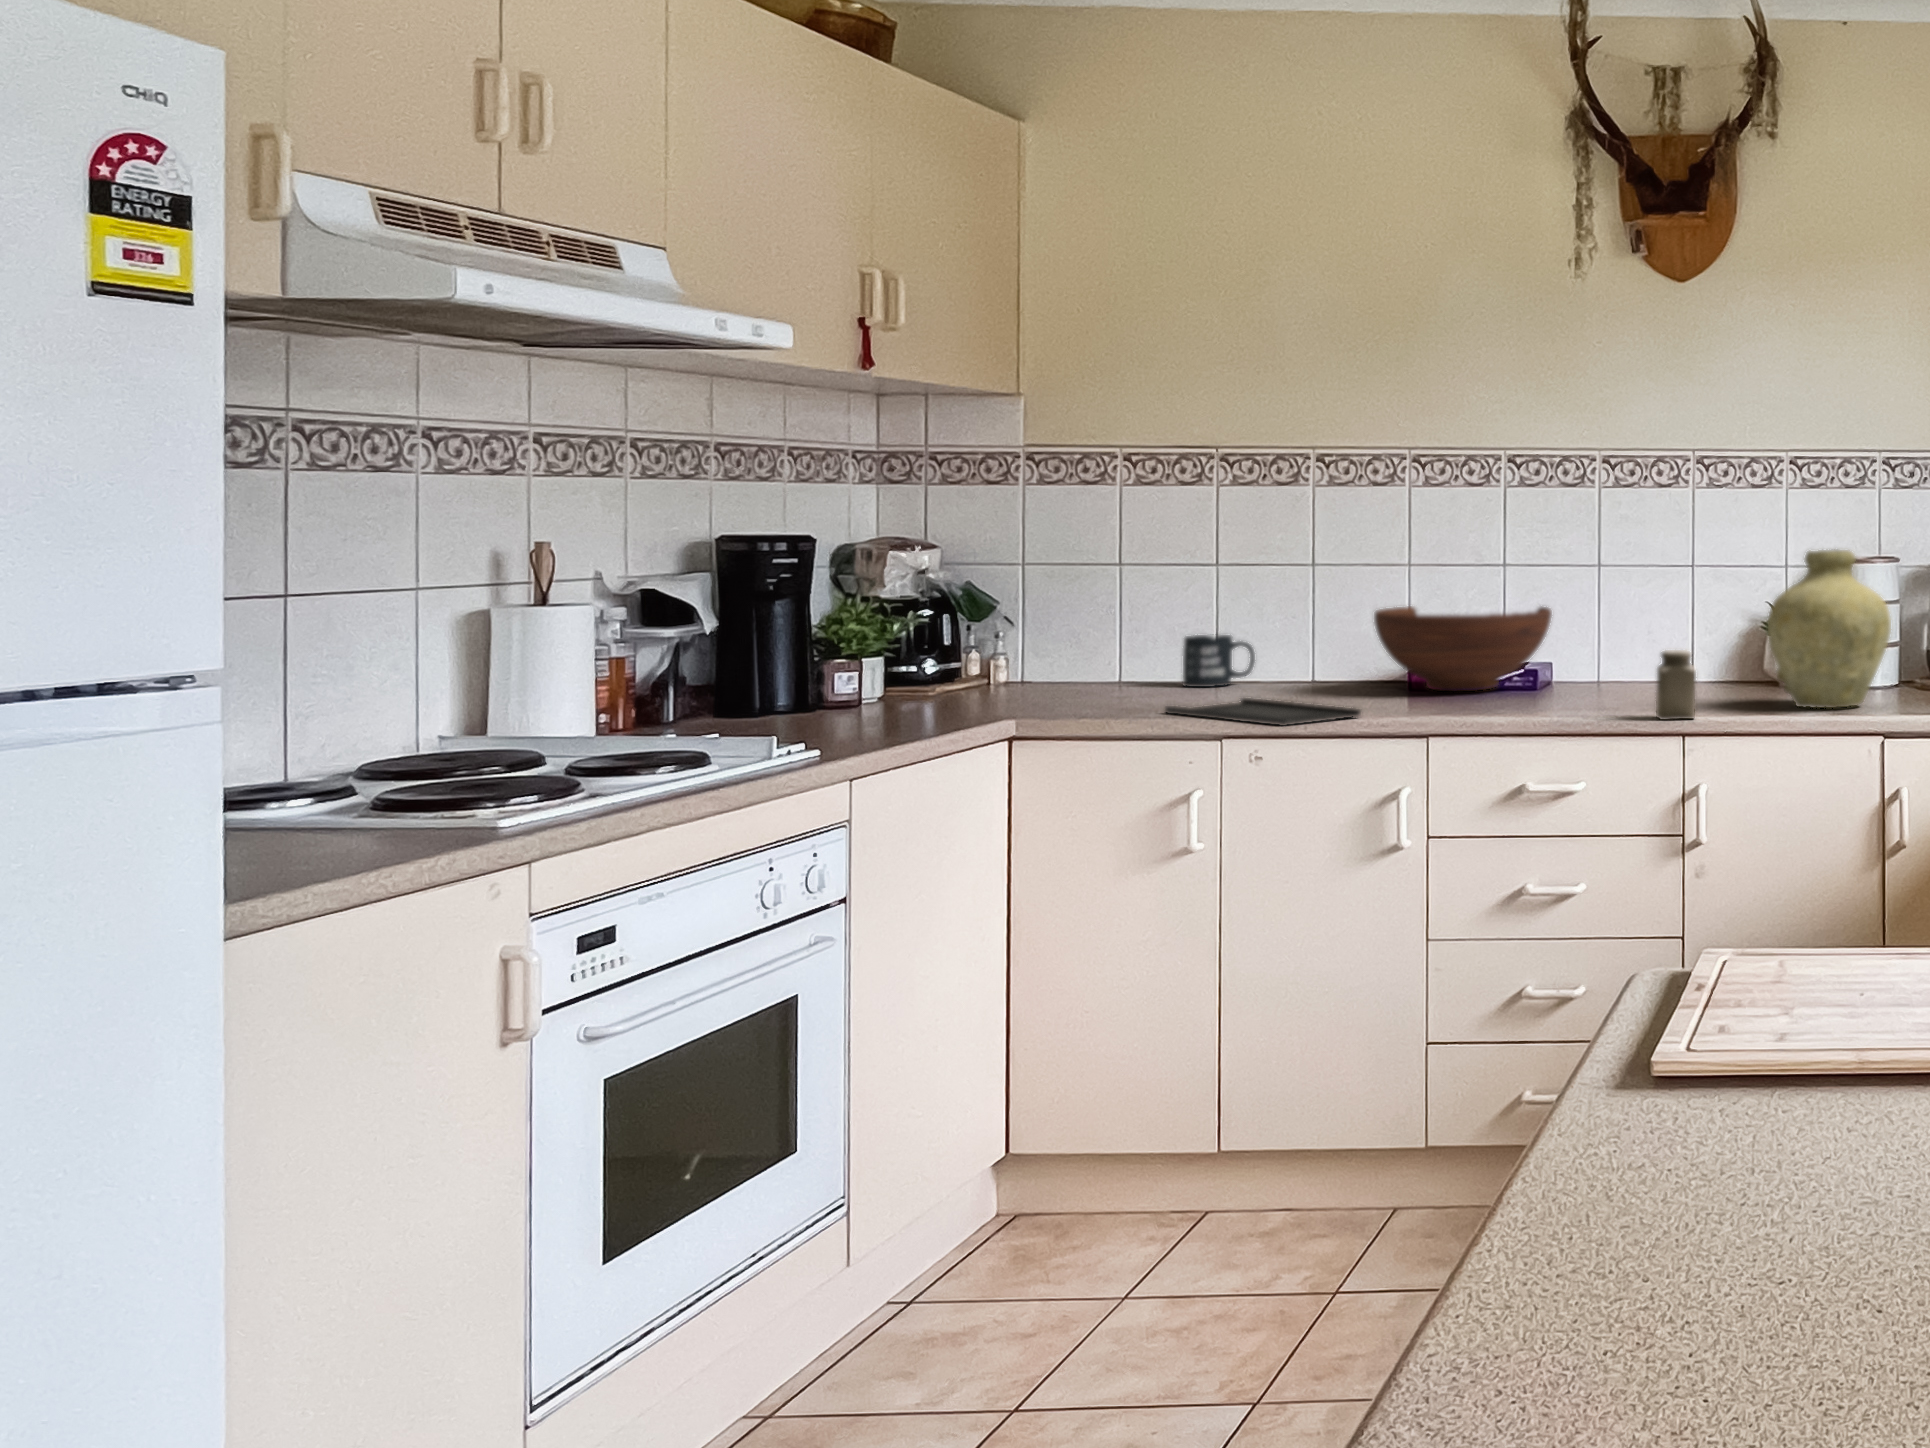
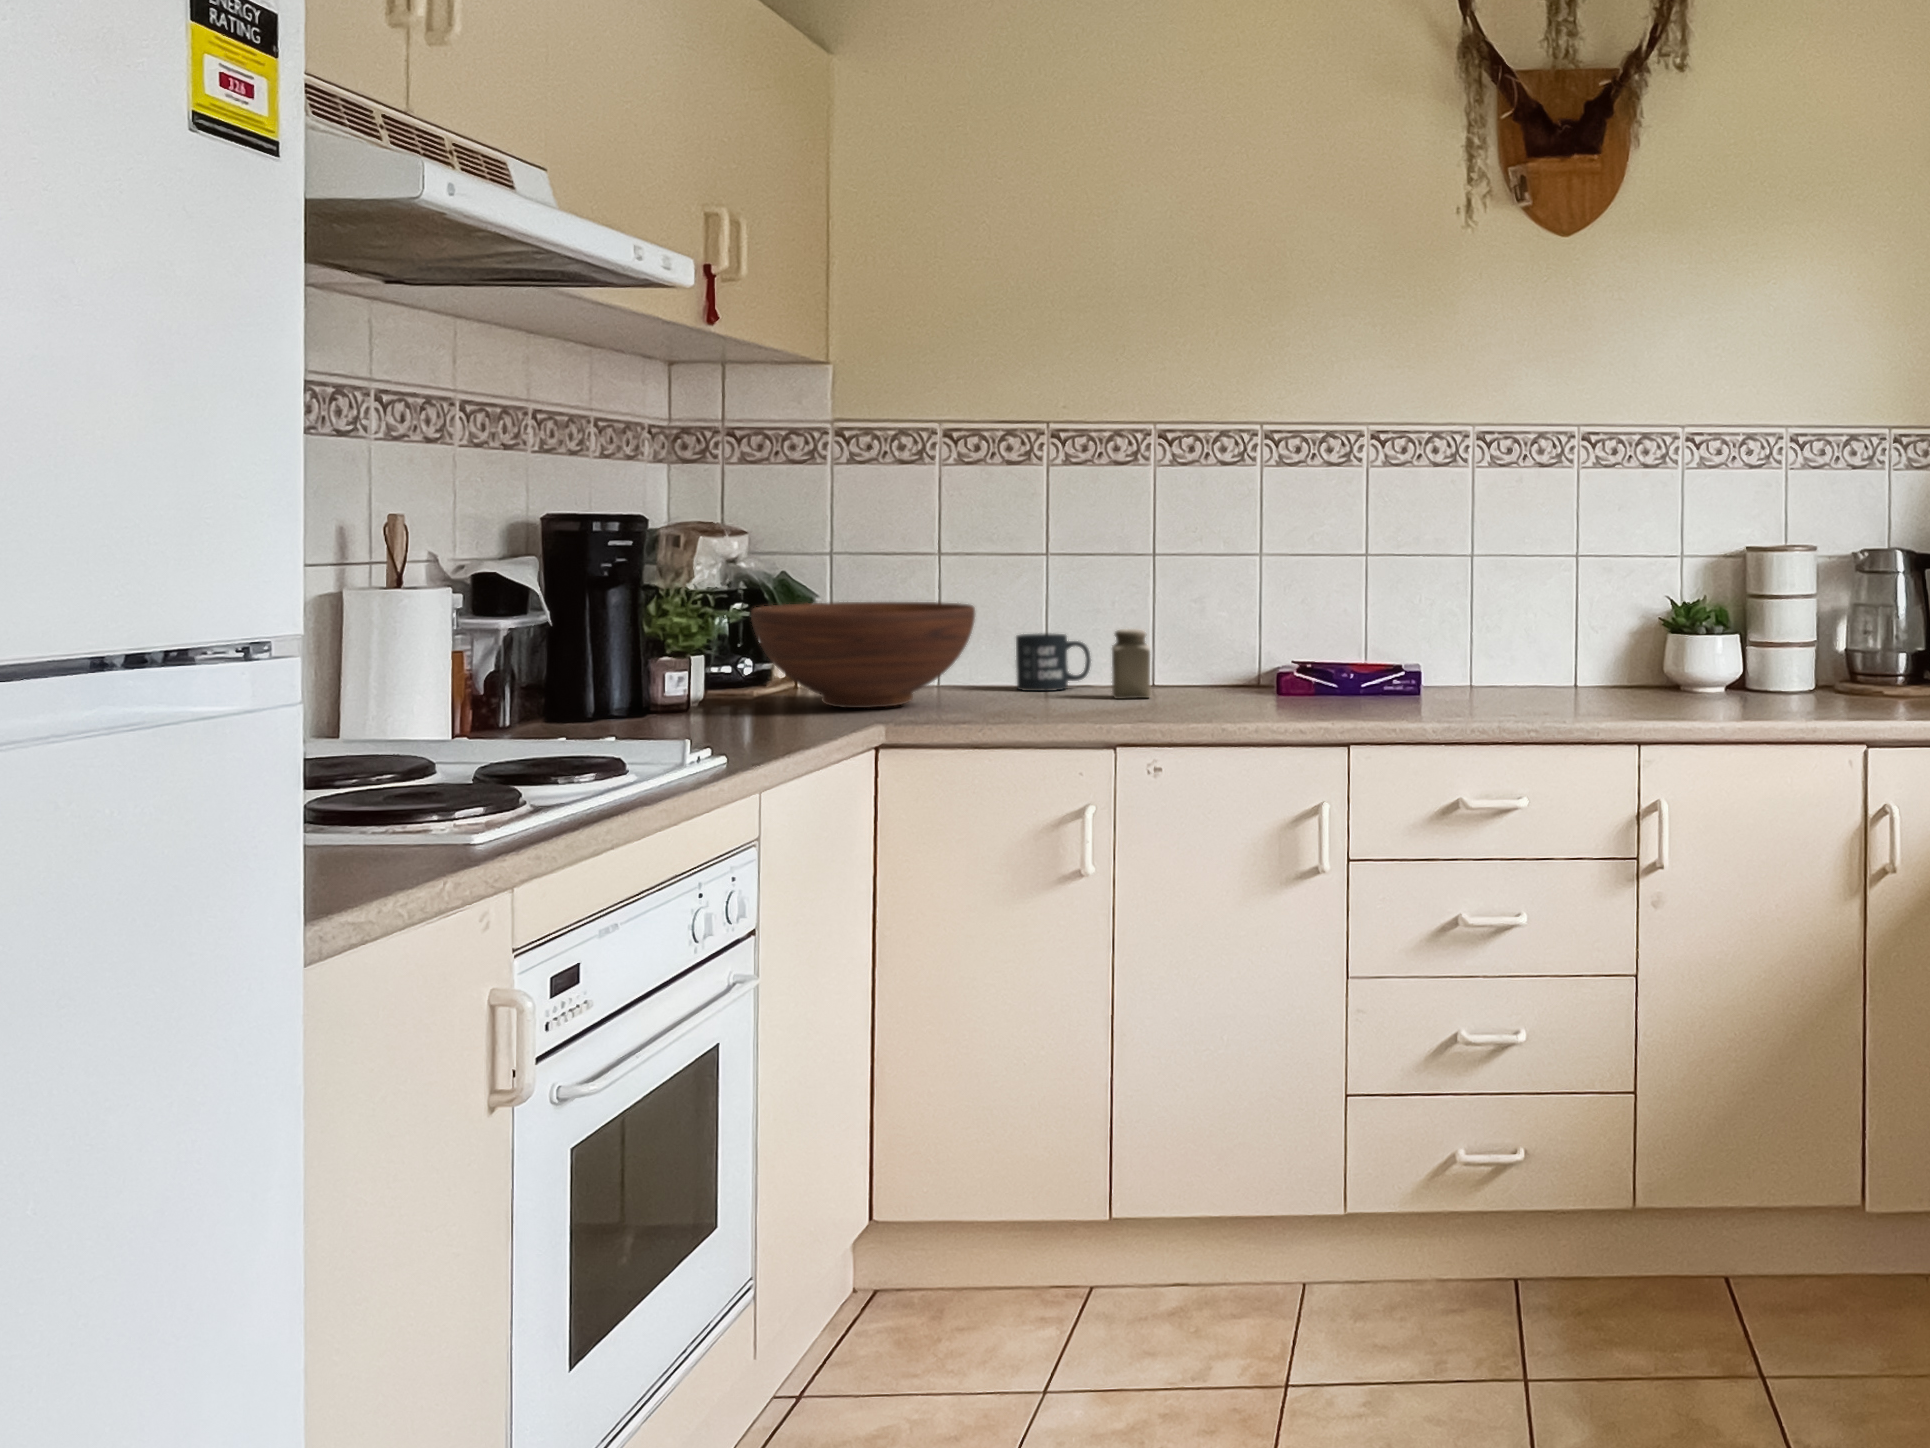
vase: present [1768,550,1891,708] -> none [1696,536,1838,716]
fruit bowl: present [1374,606,1552,691] -> present [751,602,975,708]
salt shaker: present [1656,650,1696,720] -> present [1112,629,1151,699]
tray: present [1165,698,1361,726] -> none [1044,702,1268,733]

